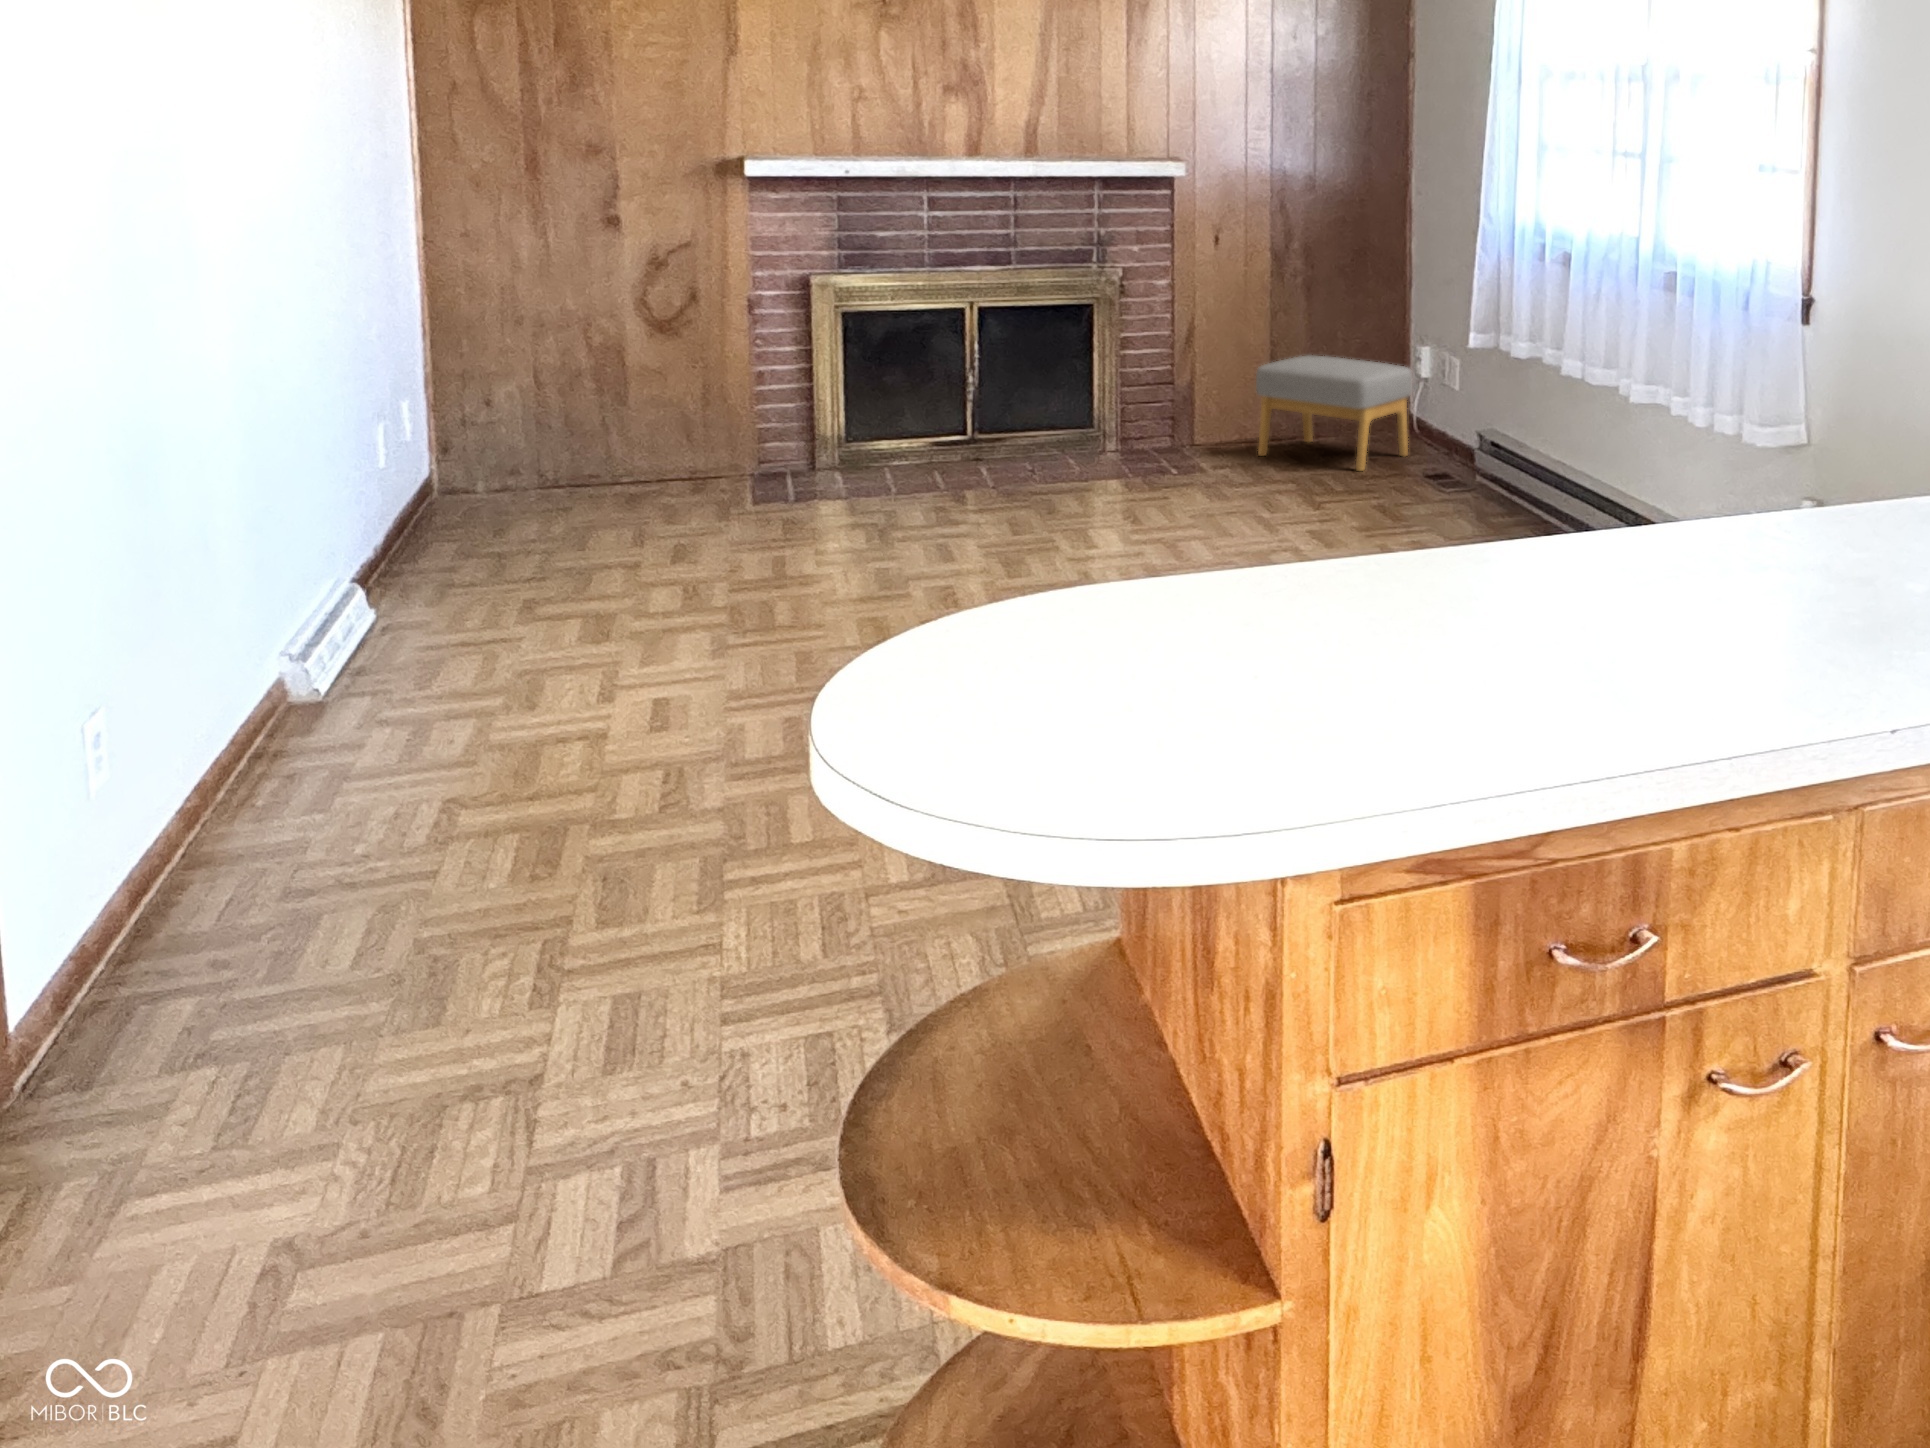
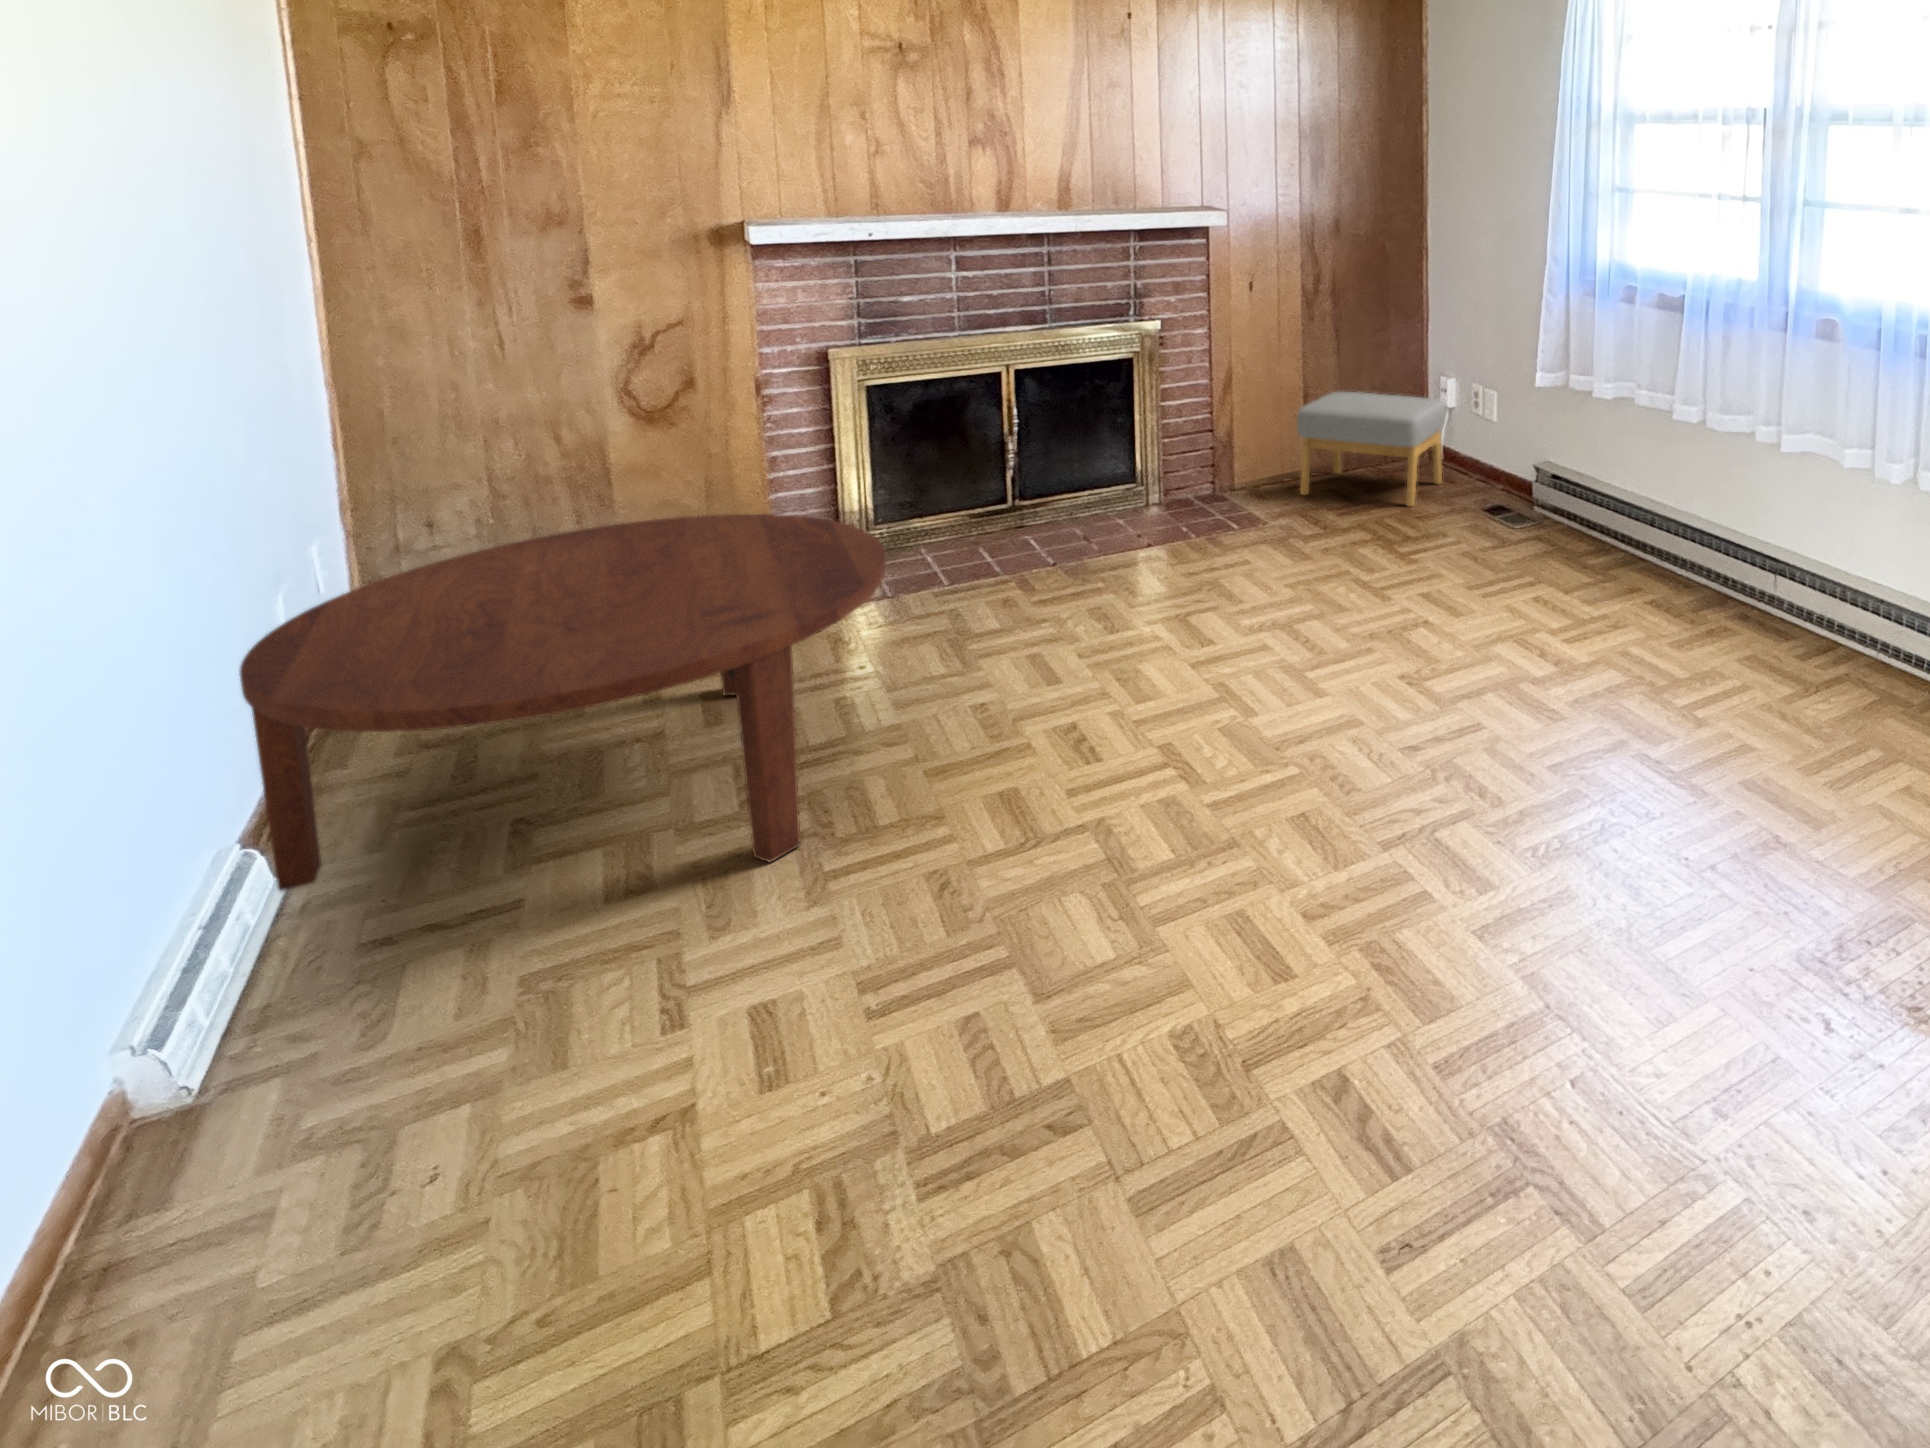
coffee table: none [357,395,807,637] -> present [240,514,886,891]

